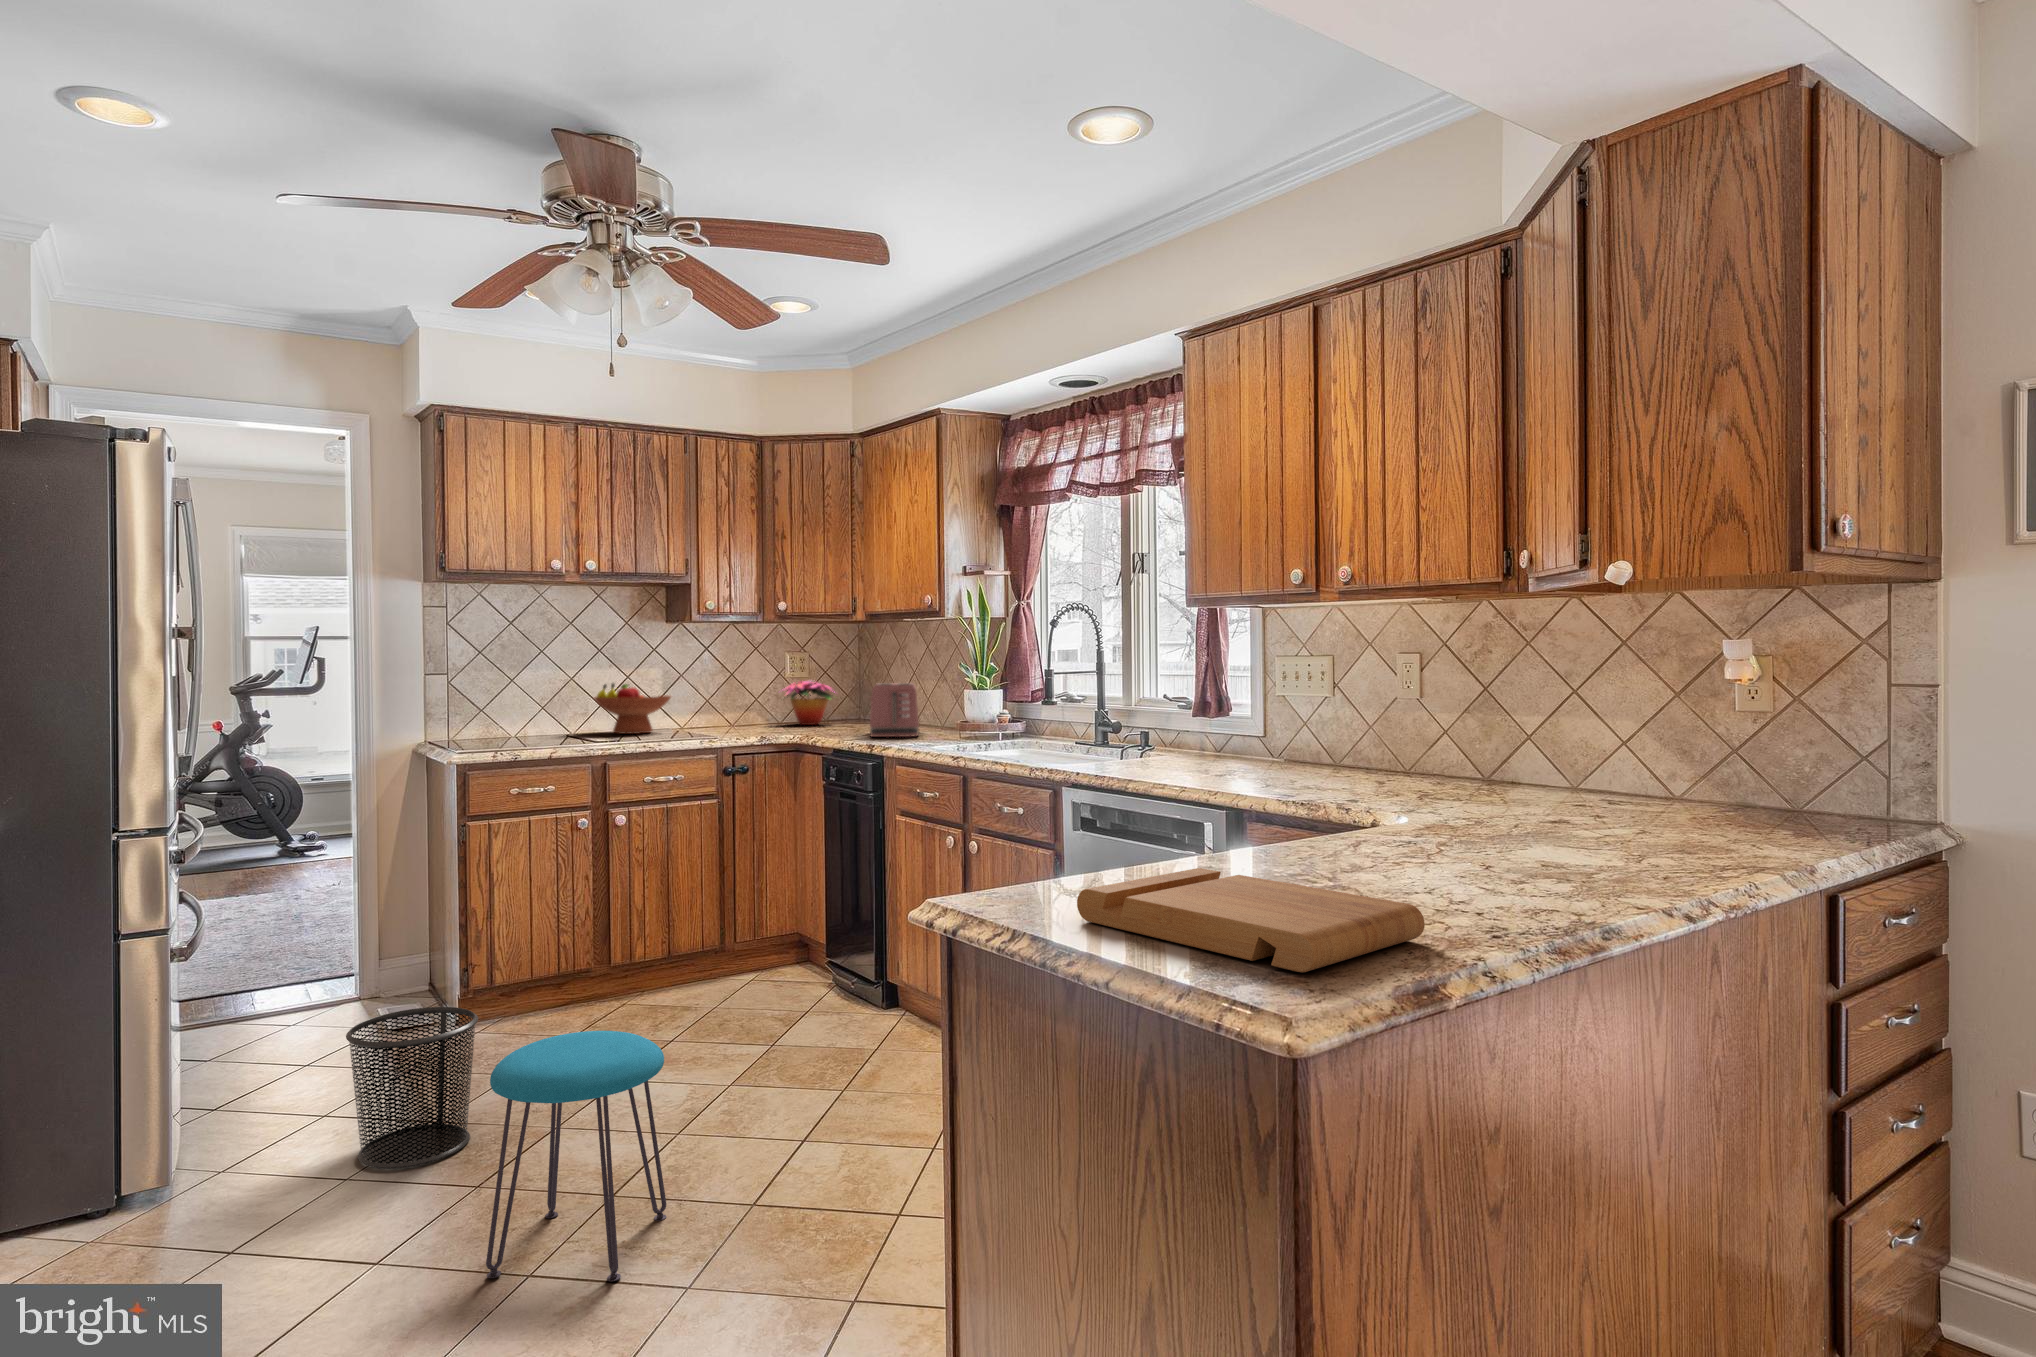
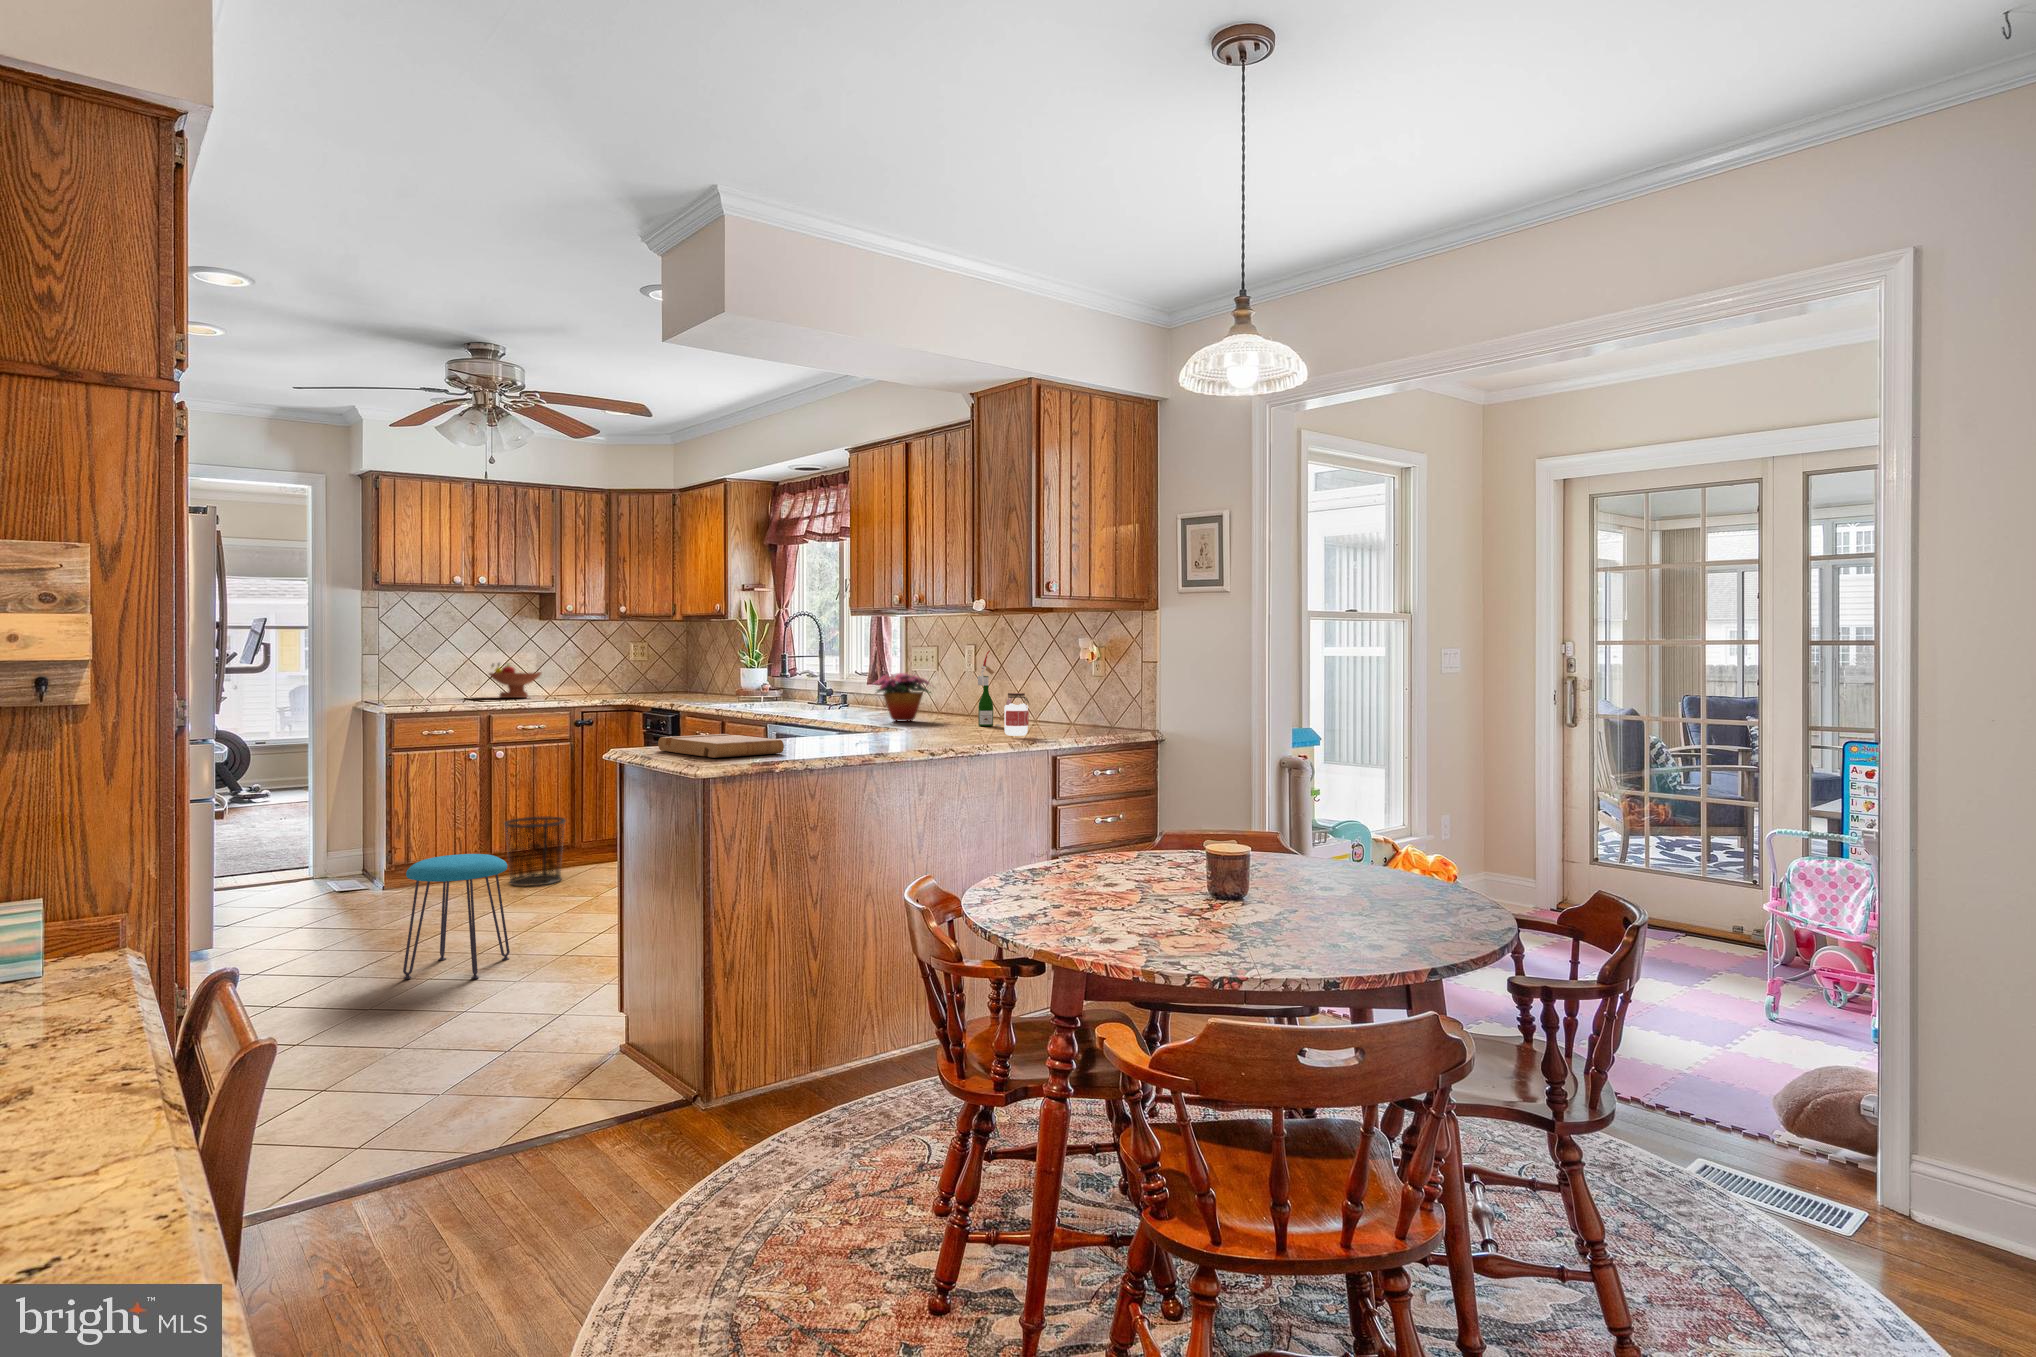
wine bottle: none [1521,663,1568,807] -> present [977,650,1000,726]
flower arrangement: present [785,681,833,725] -> present [873,673,931,722]
toaster: present [870,683,919,737] -> none [677,664,717,700]
jar: none [1699,755,1764,849] -> present [1004,693,1029,736]
waste bin: present [346,1007,478,1169] -> present [504,816,566,886]

